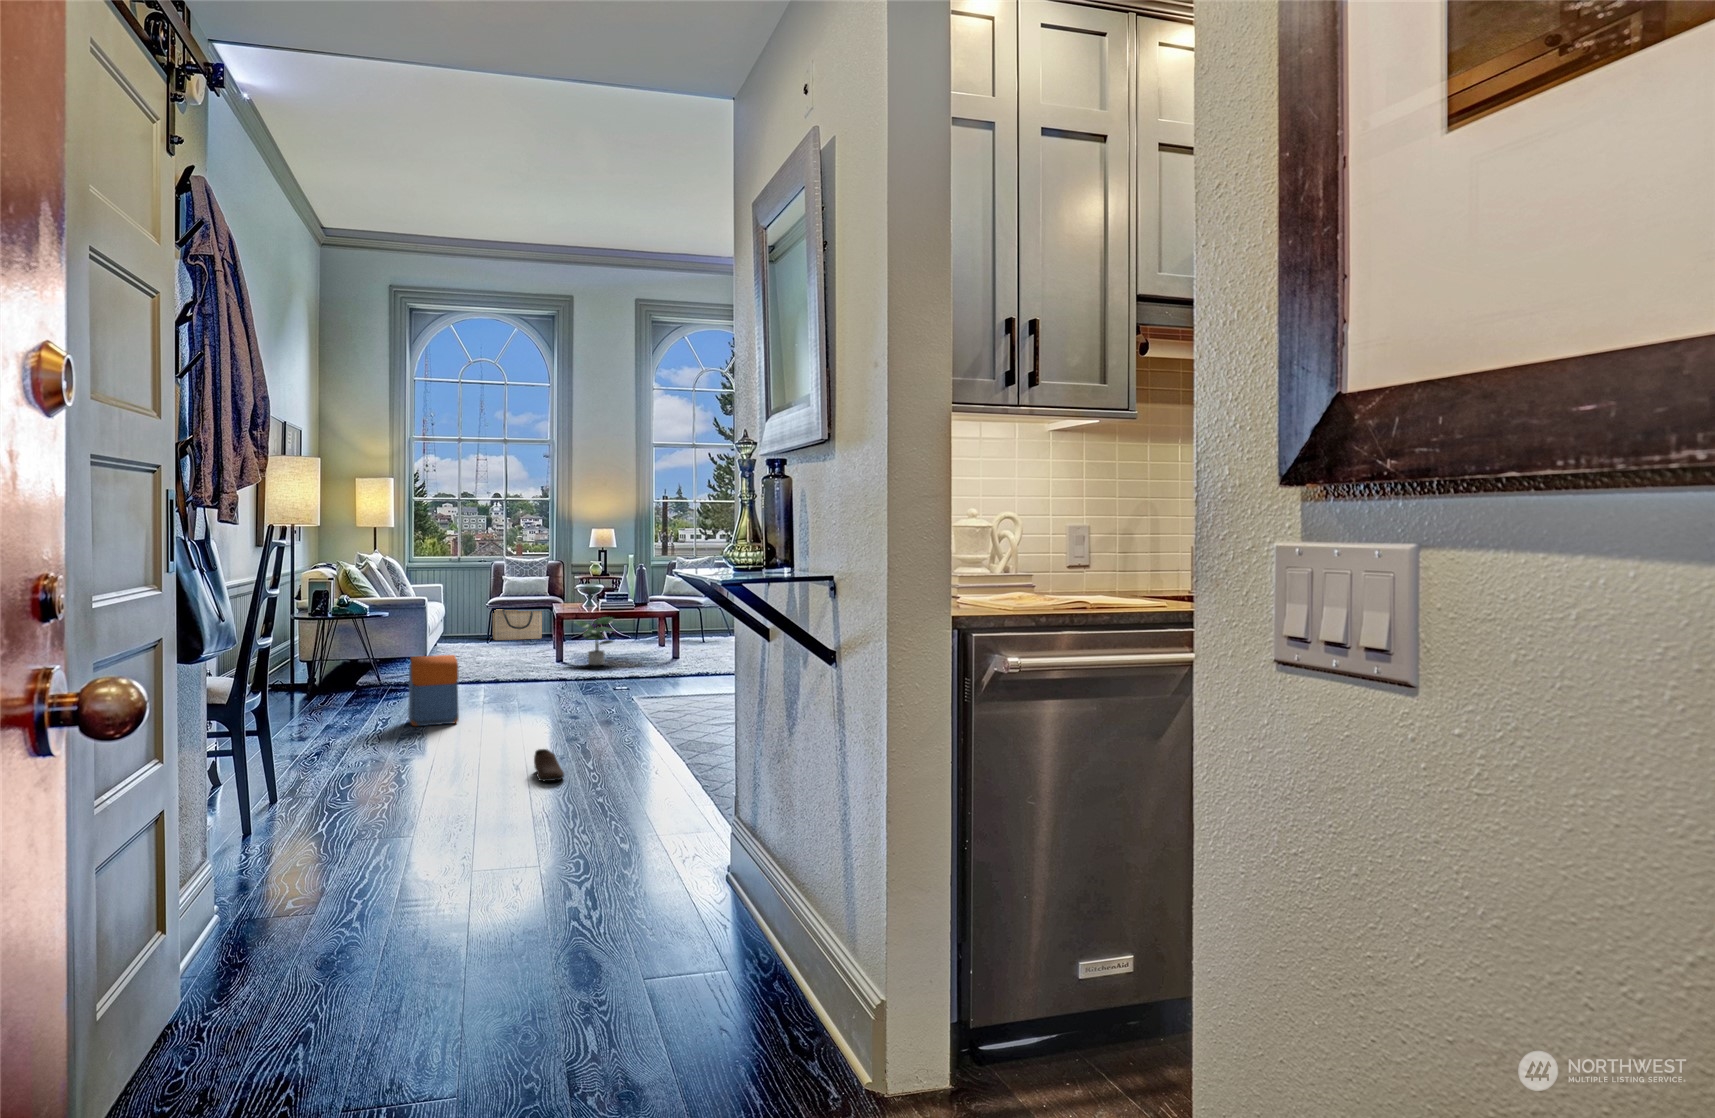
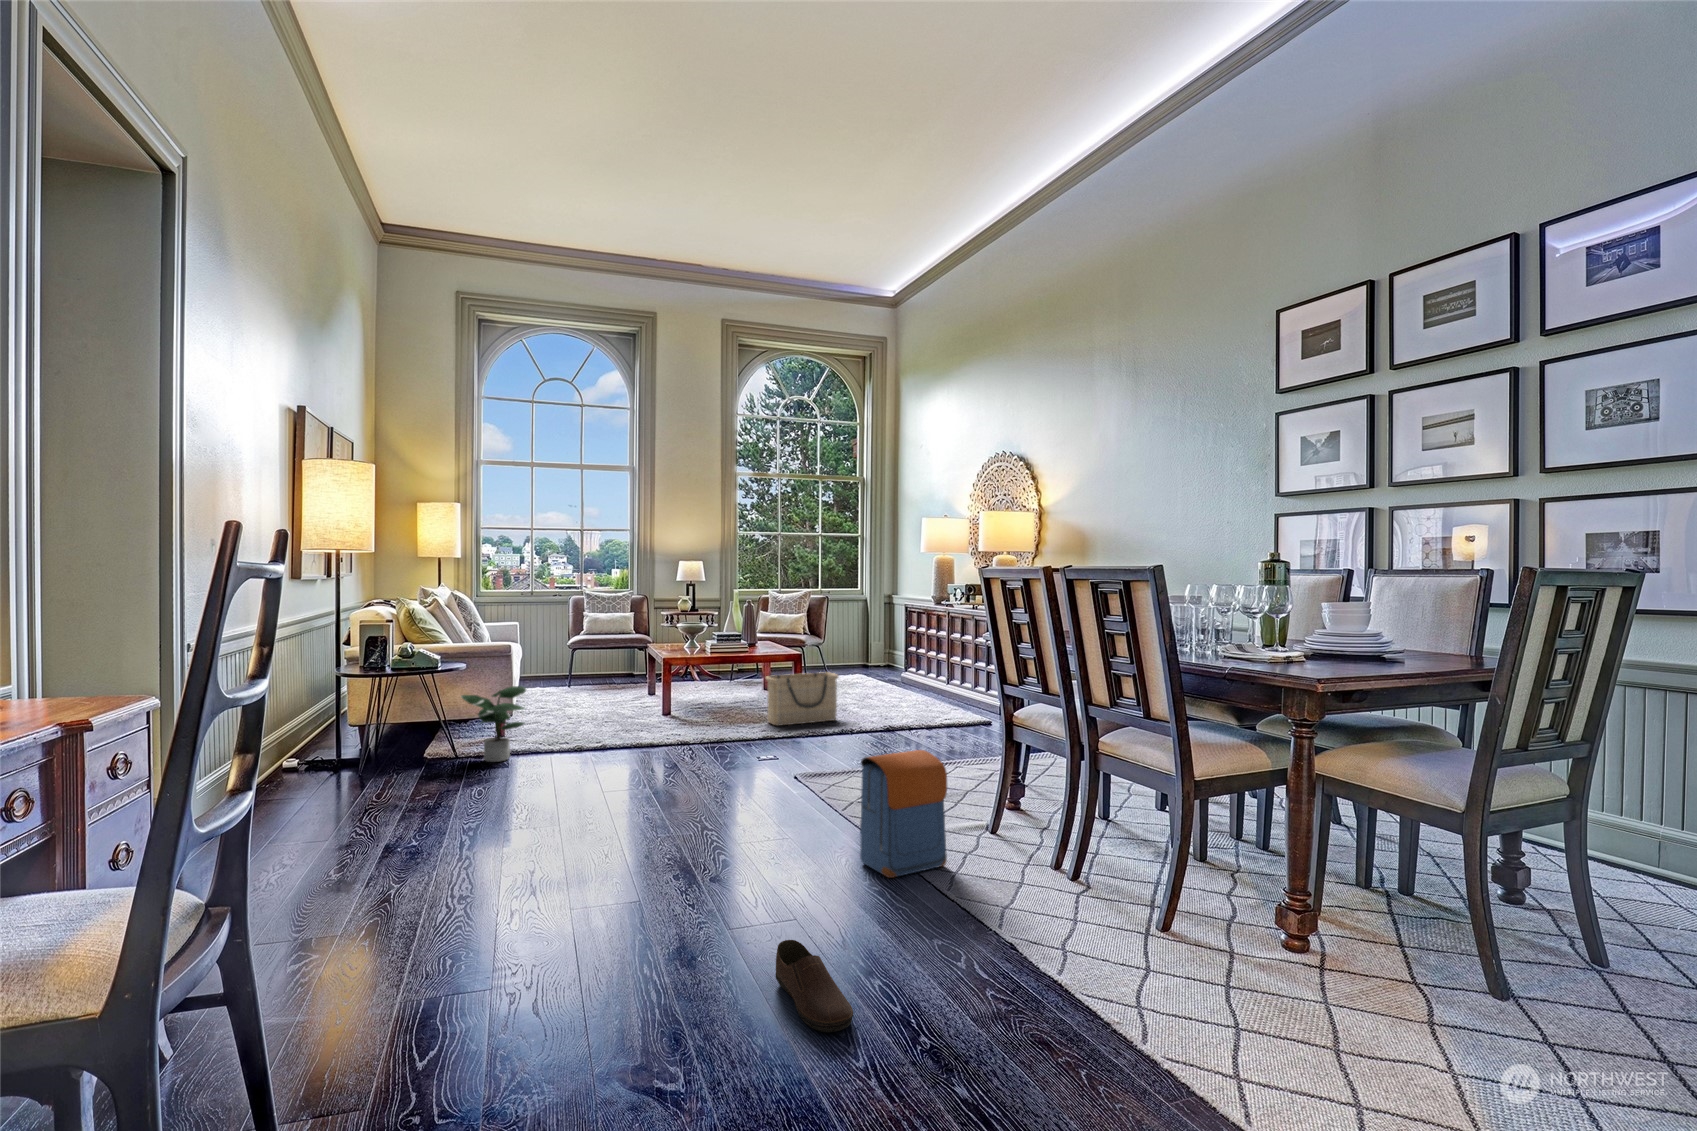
basket: present [493,609,542,640] -> present [766,672,838,725]
potted plant: present [575,617,614,665] -> present [461,686,526,762]
backpack: present [408,655,459,726] -> present [860,750,947,878]

